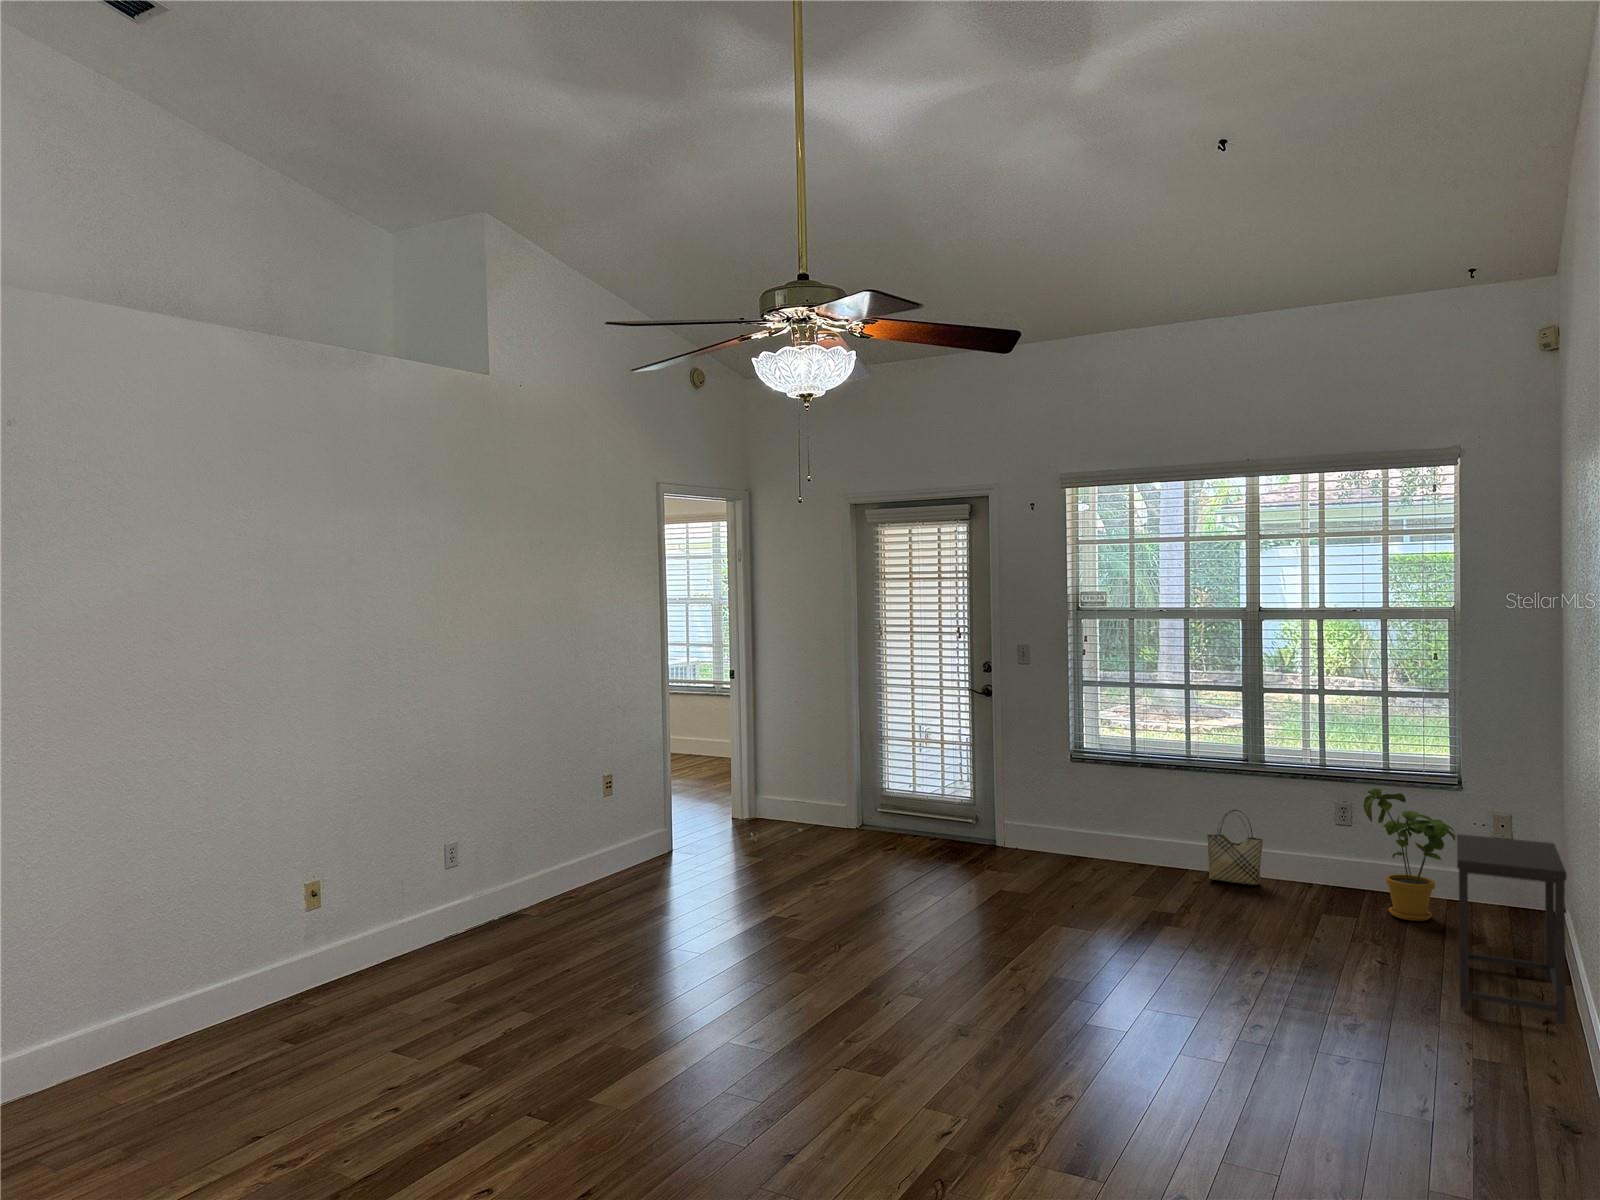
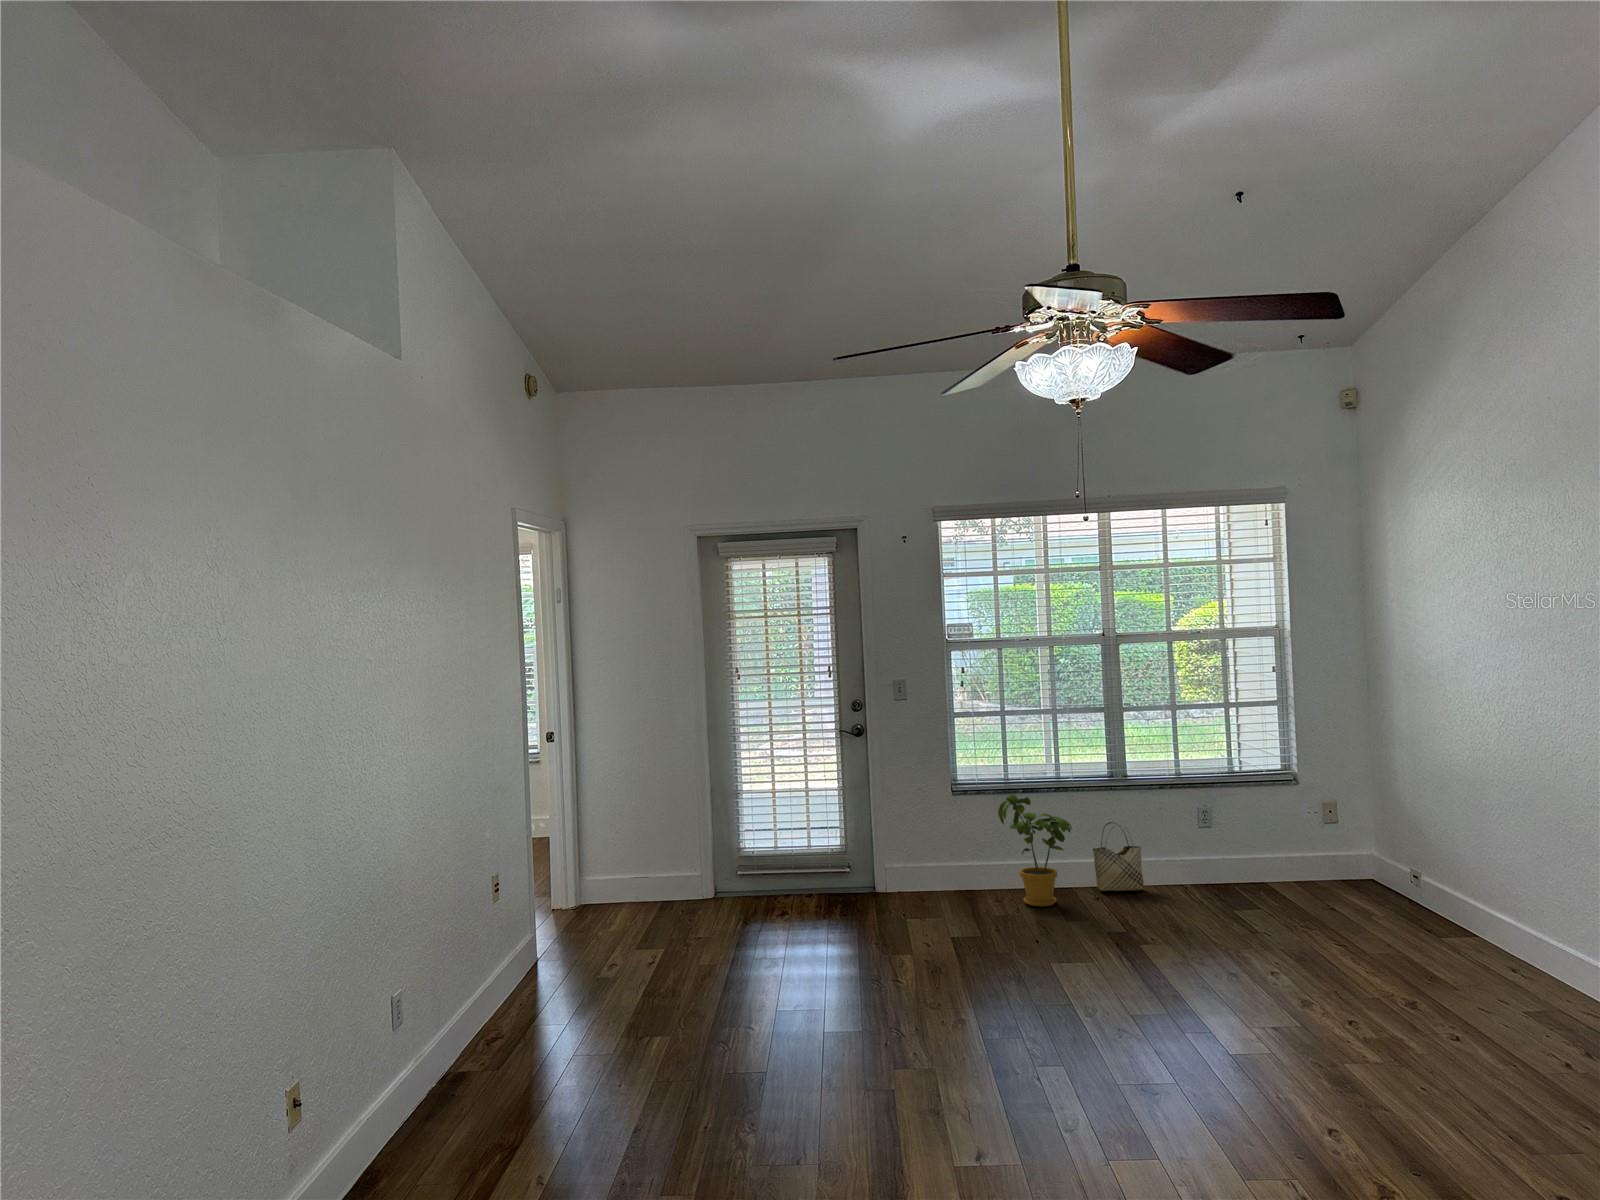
house plant: present [1364,788,1456,921] -> present [998,795,1072,906]
side table: present [1457,834,1567,1024] -> none [1366,814,1520,967]

